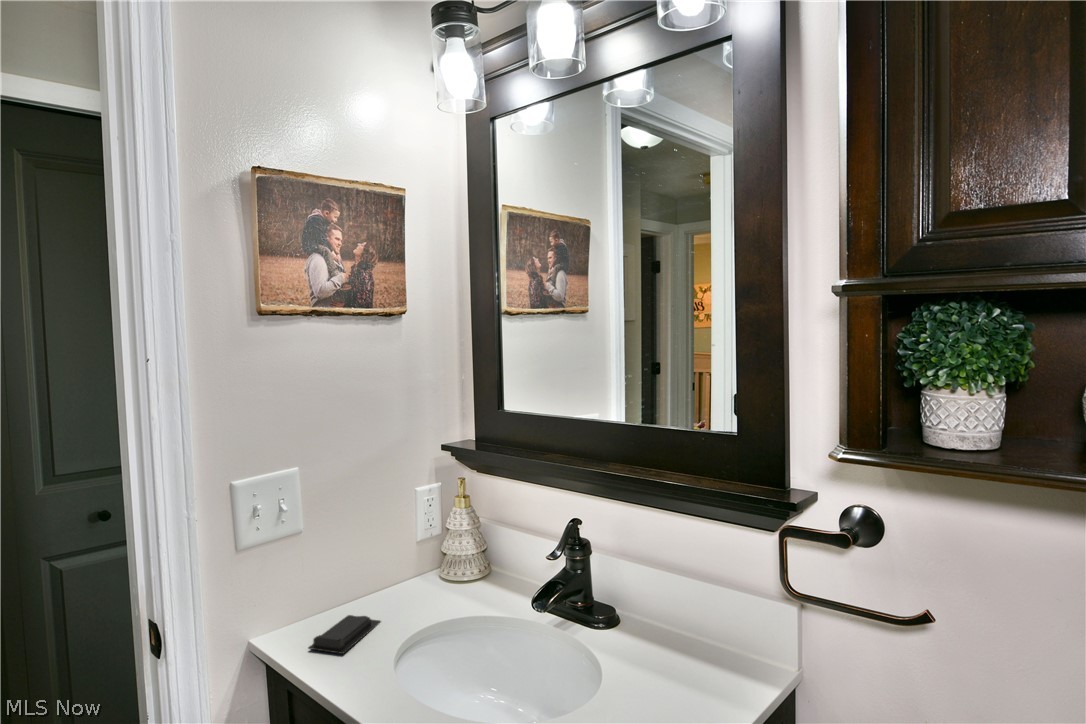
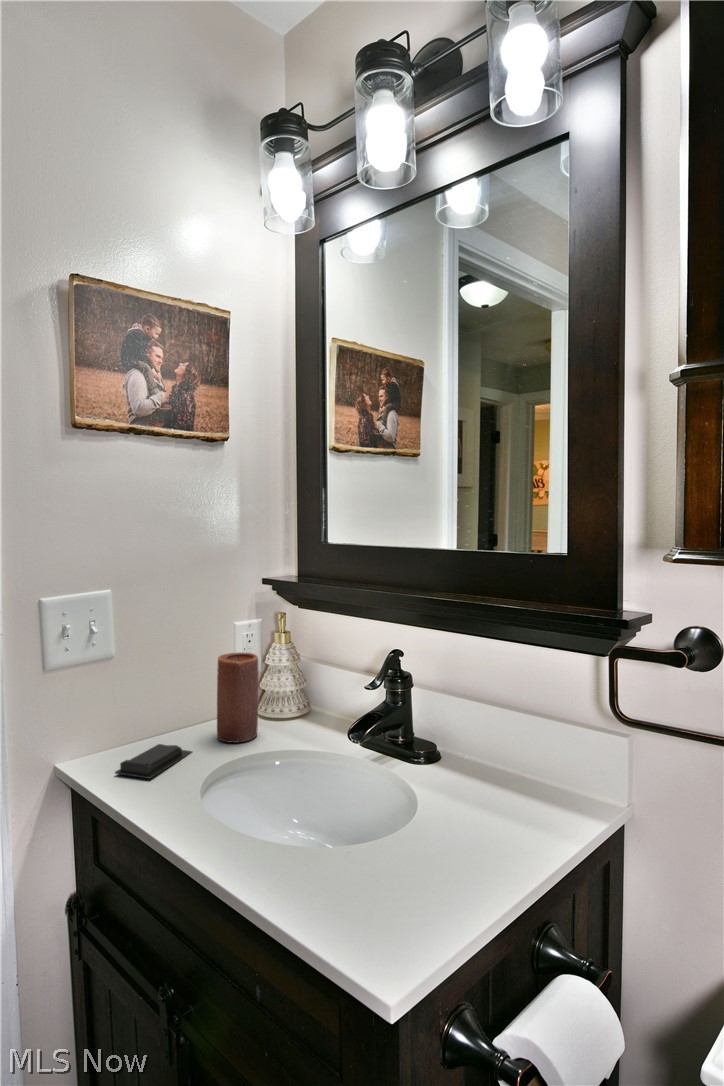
candle: none [402,520,442,610] -> present [217,652,258,743]

